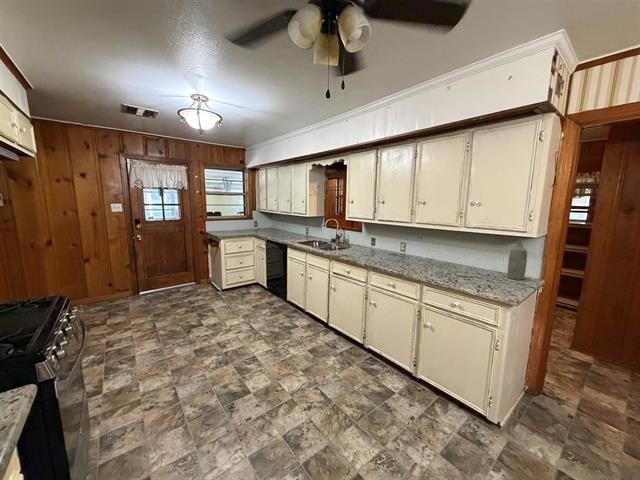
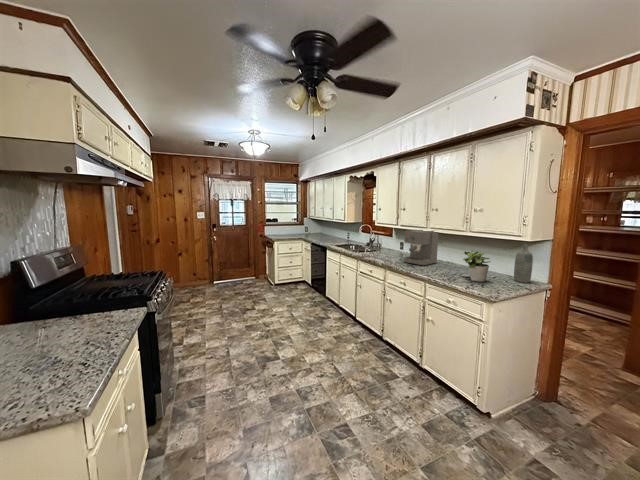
coffee maker: none [384,225,421,265] -> present [403,230,438,266]
potted plant: none [460,247,492,282] -> present [463,250,490,282]

